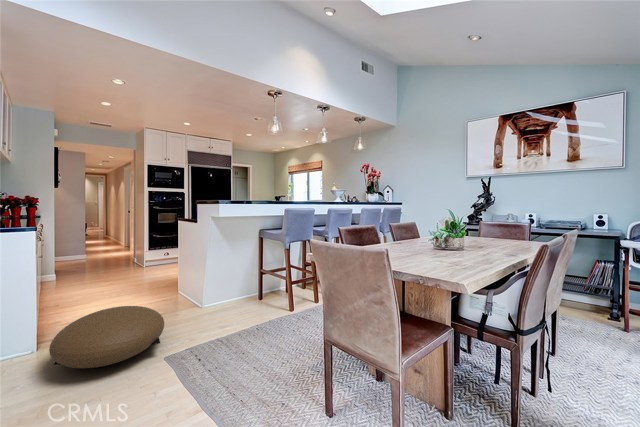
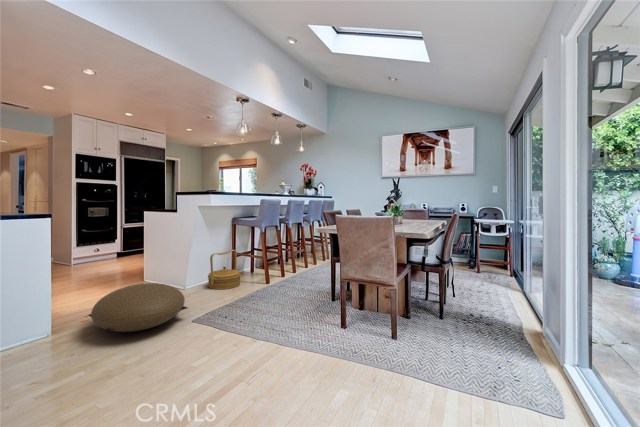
woven basket: none [223,267,261,315] -> present [208,250,241,289]

